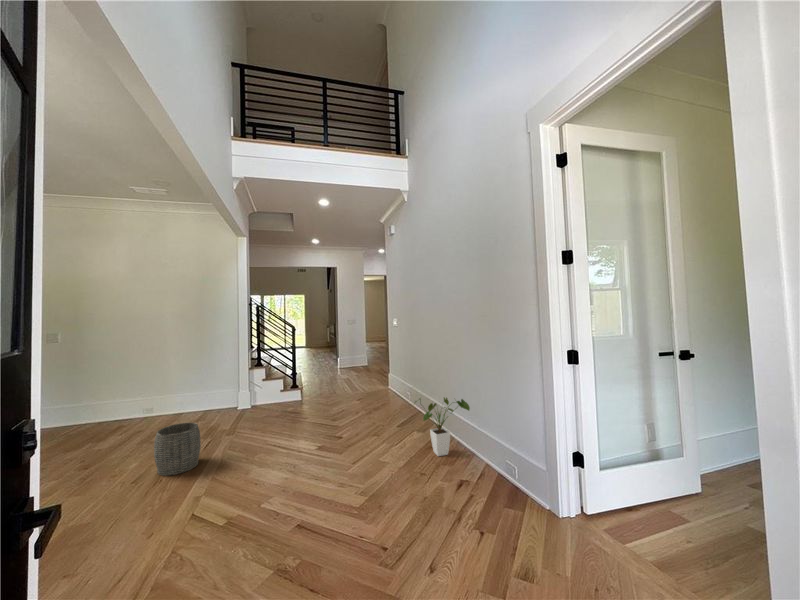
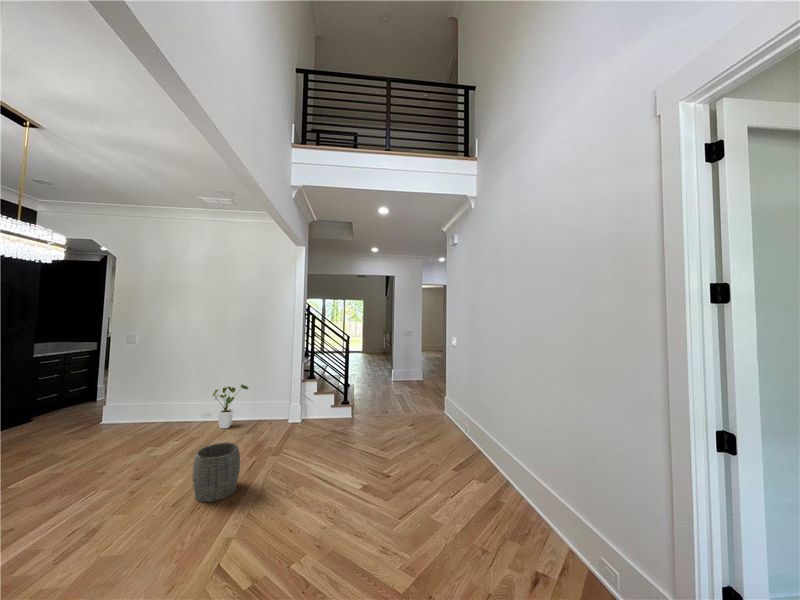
house plant: present [415,398,470,456] -> present [213,384,248,429]

